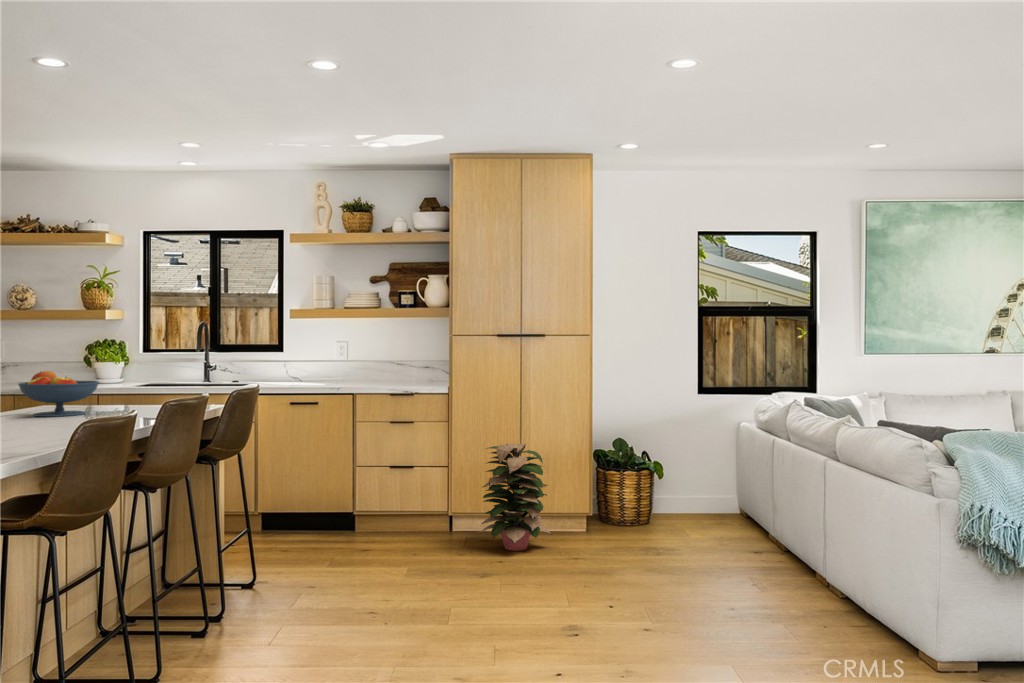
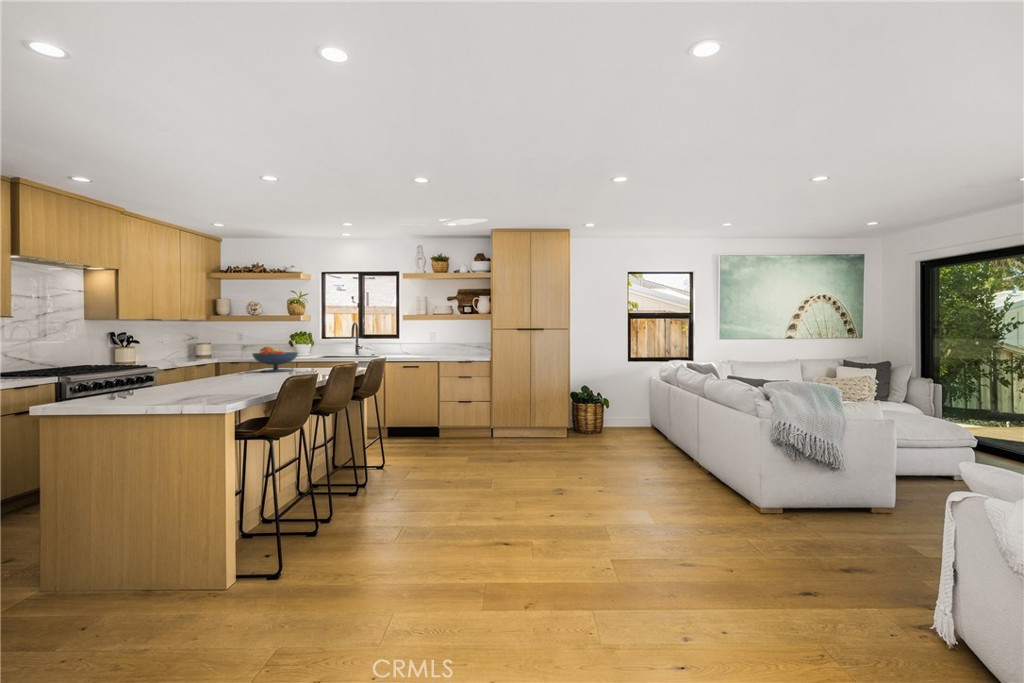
decorative plant: present [479,444,551,551] -> none [508,388,550,447]

